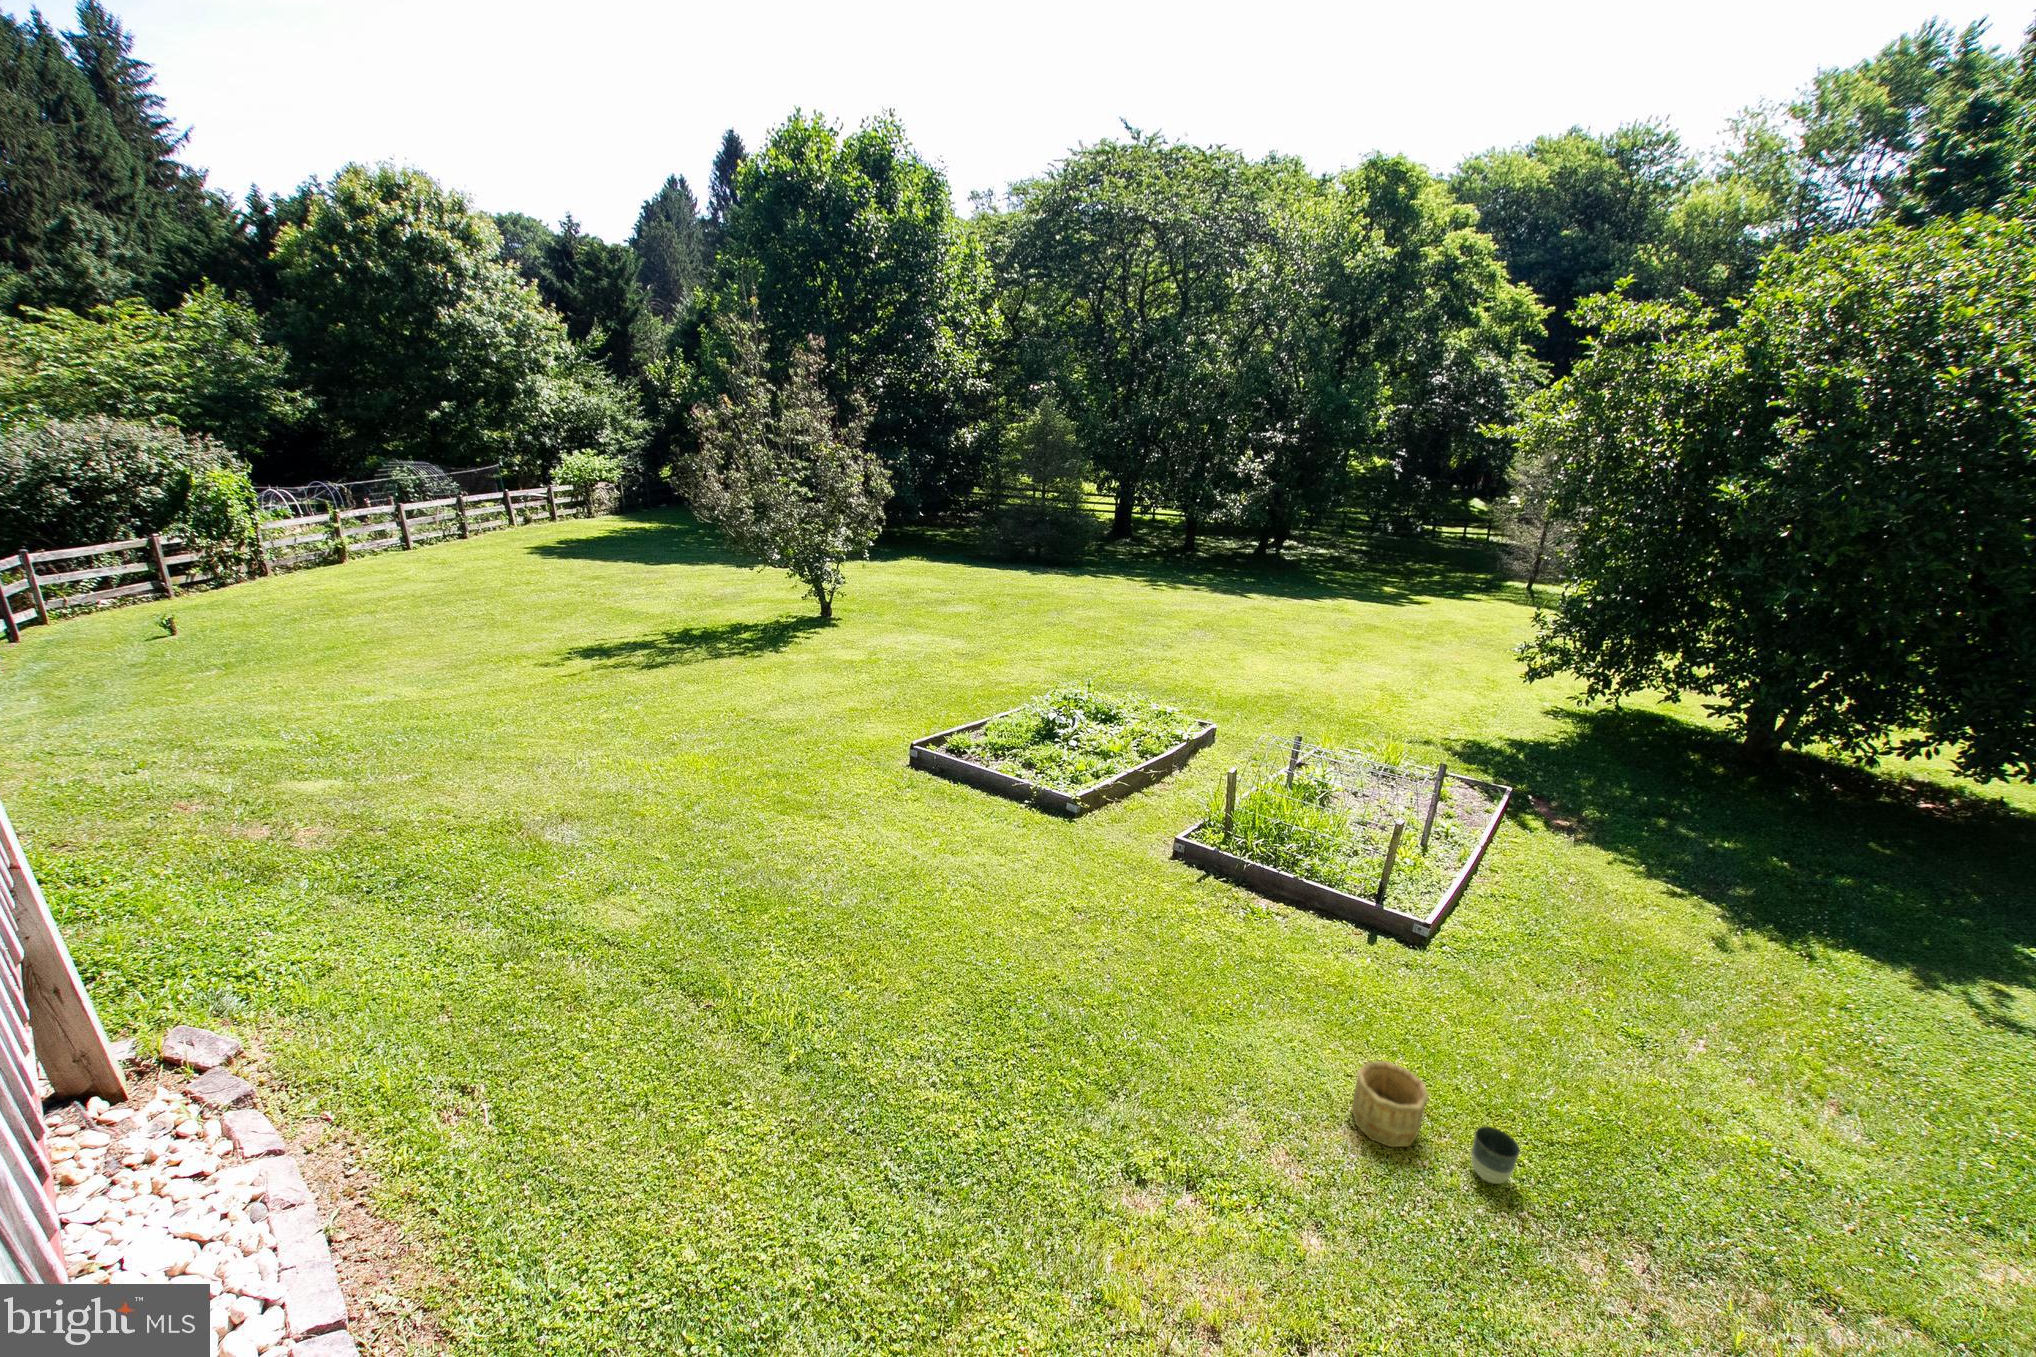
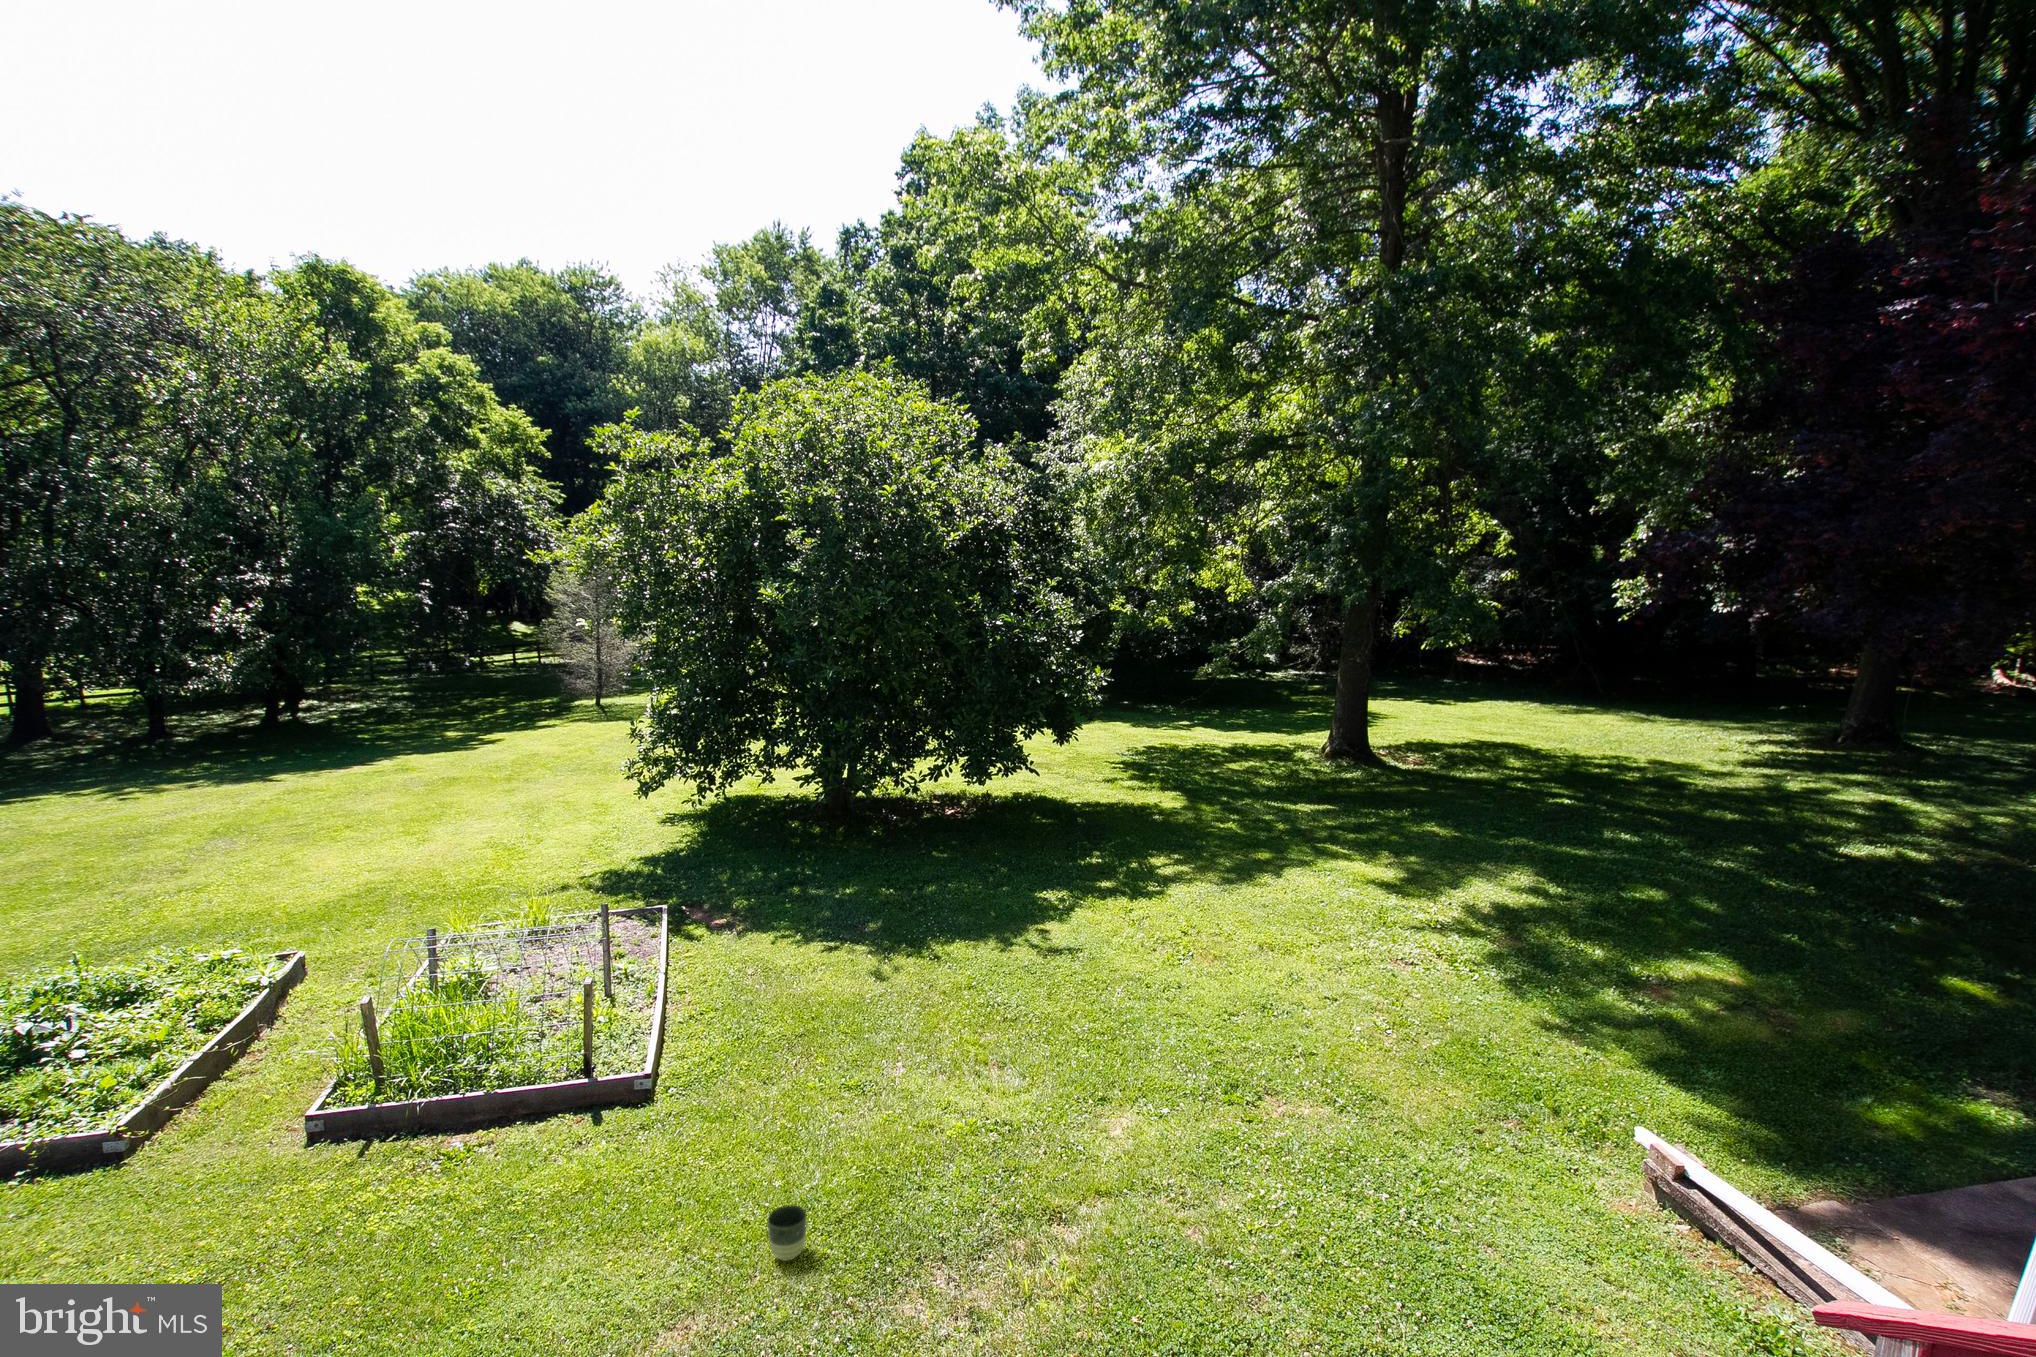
wooden bucket: present [1352,1061,1429,1147] -> none [645,1205,720,1297]

